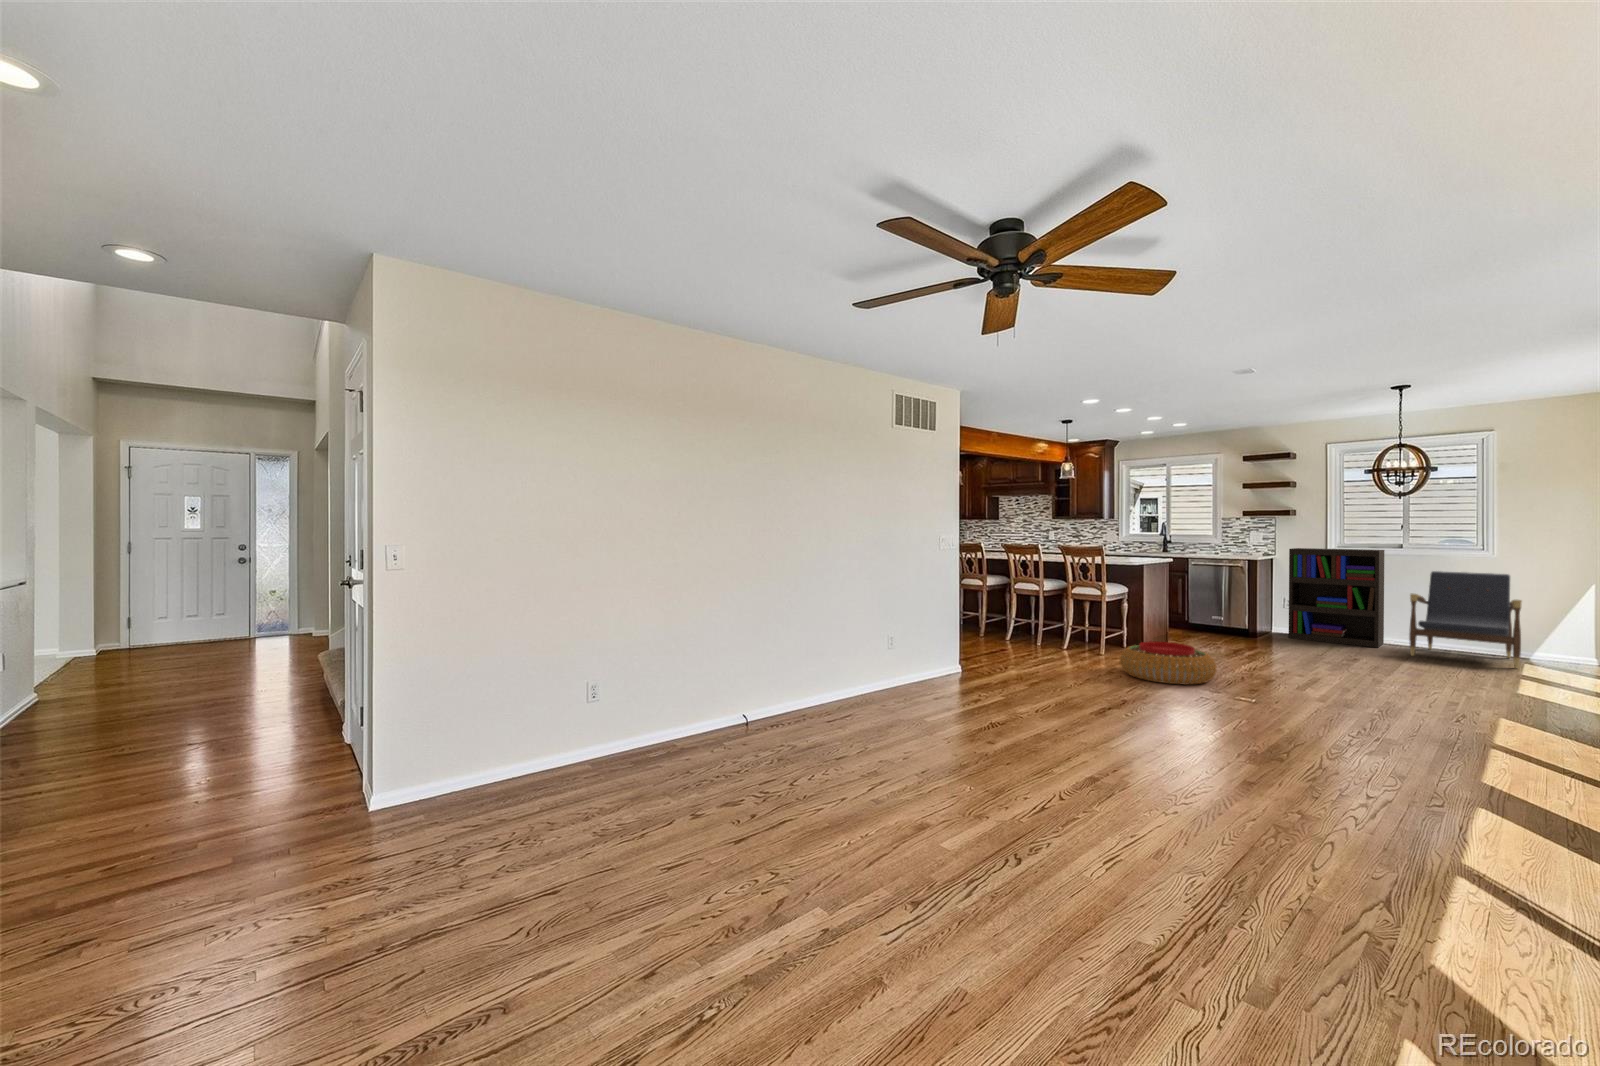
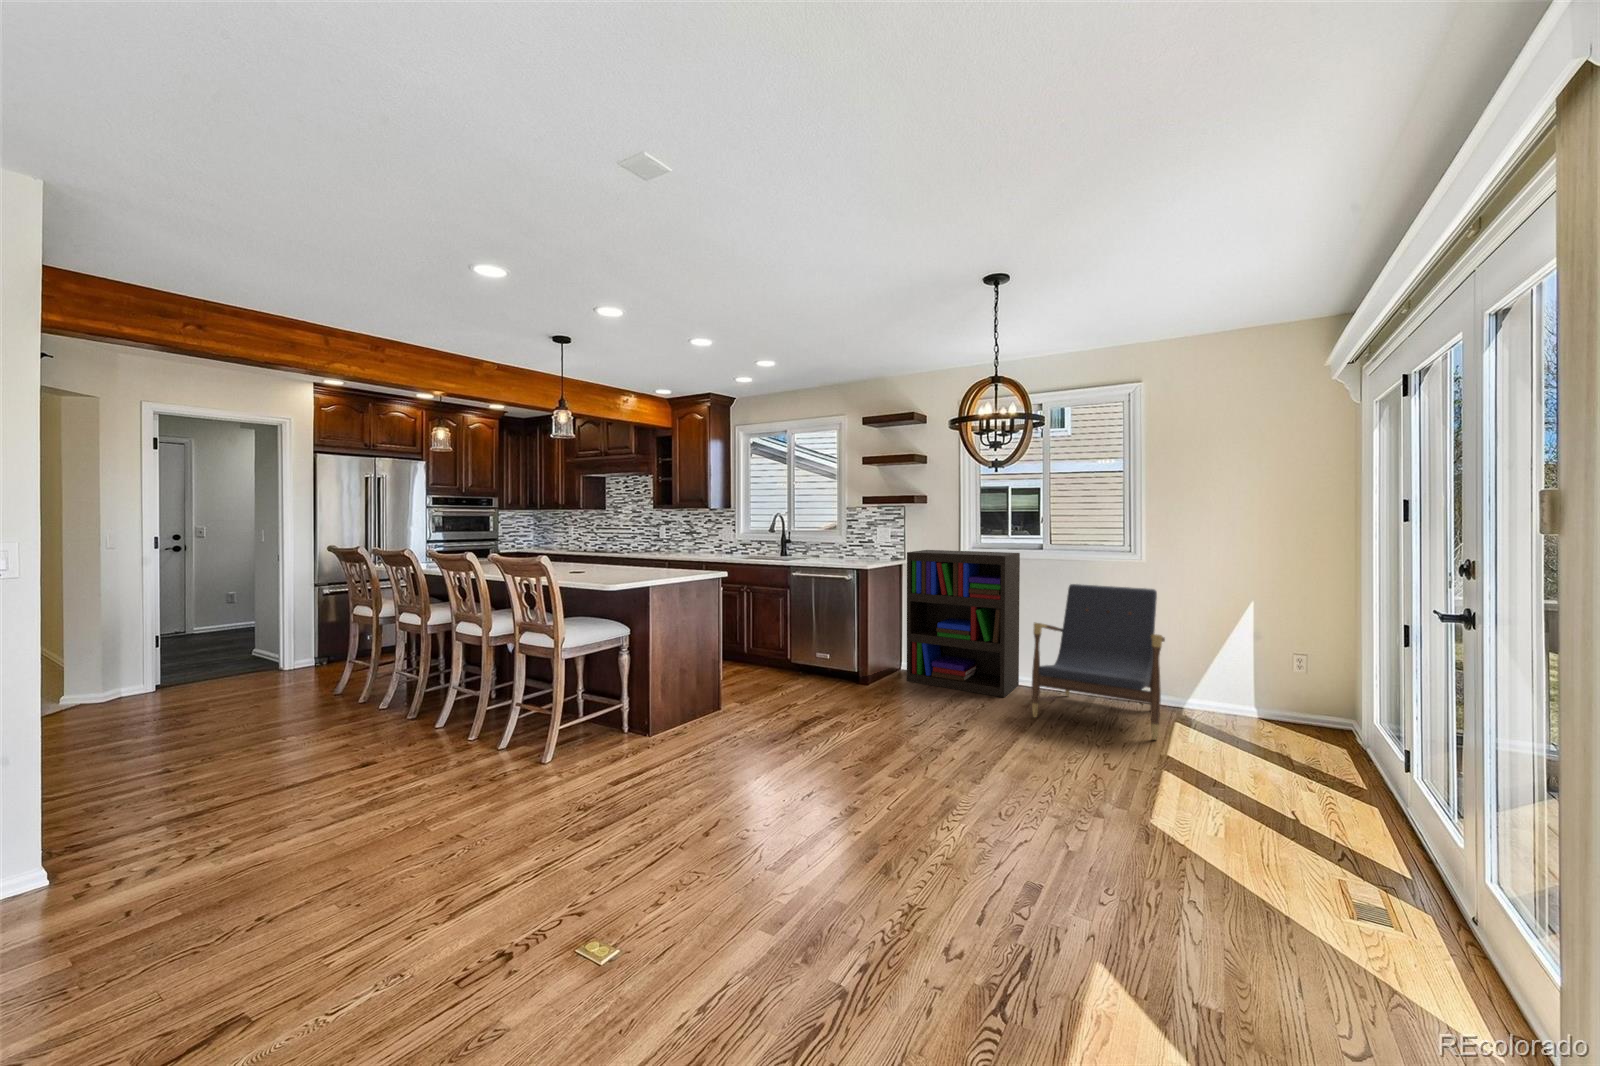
pouf: present [1120,641,1217,684] -> none [420,766,619,897]

